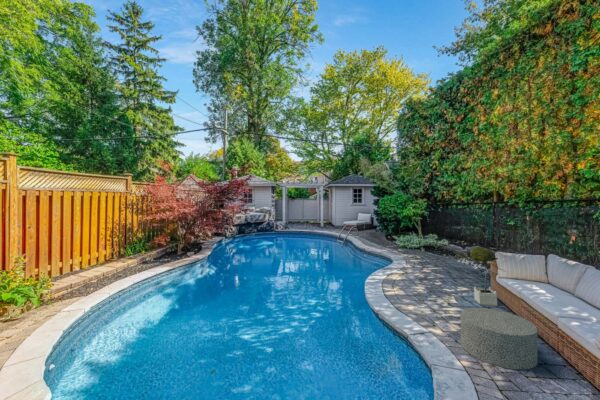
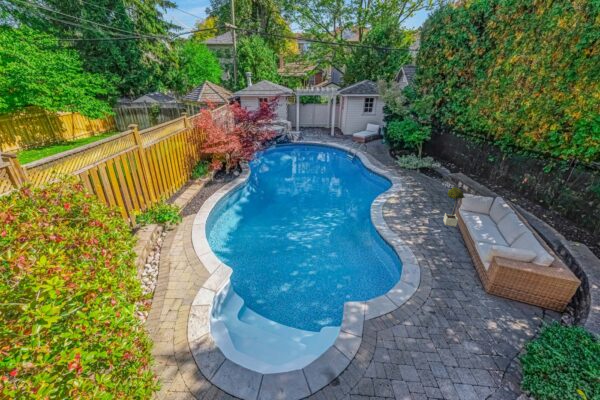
ottoman: present [461,308,537,370] -> none [424,232,467,267]

